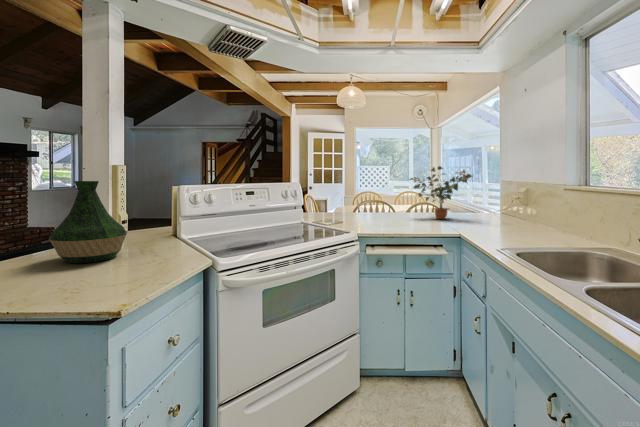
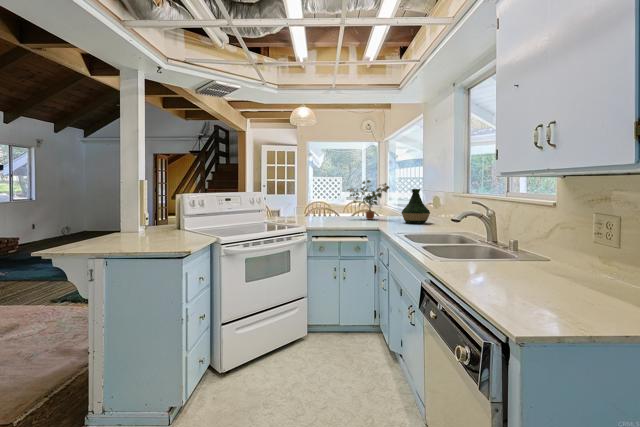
vase: present [49,181,127,263] -> present [402,189,430,224]

